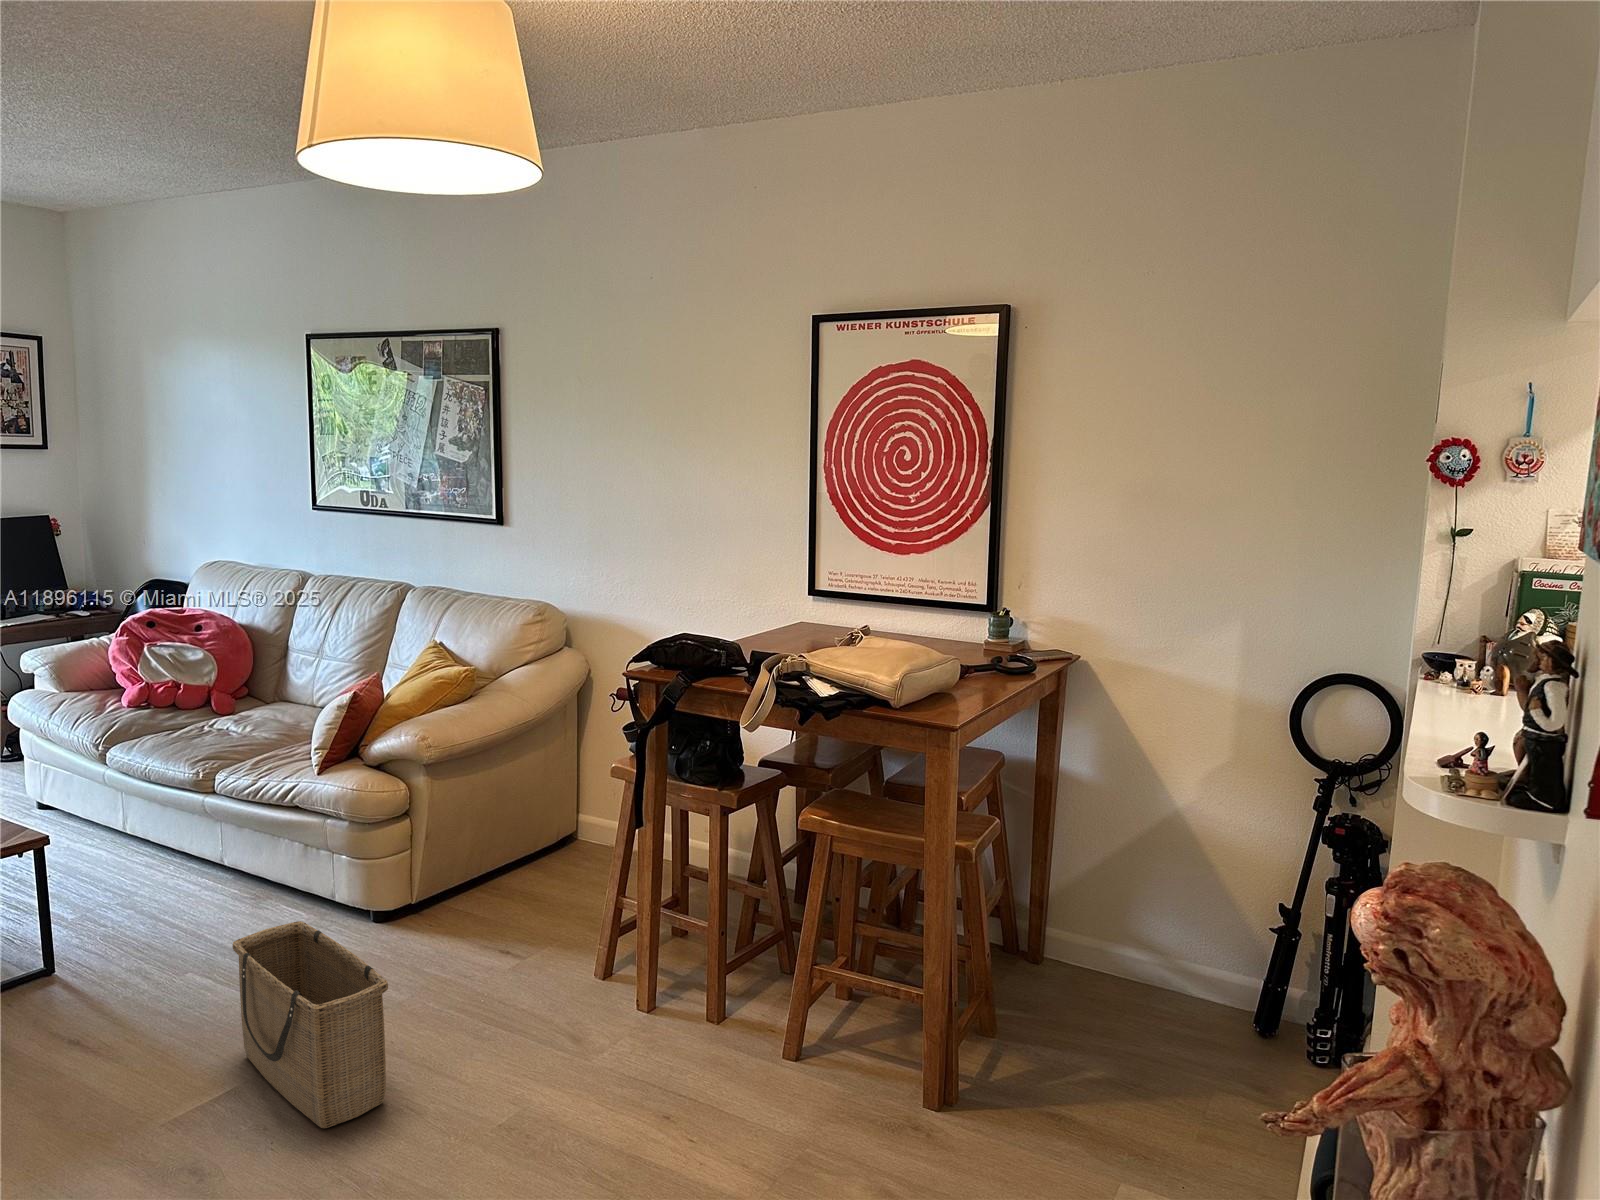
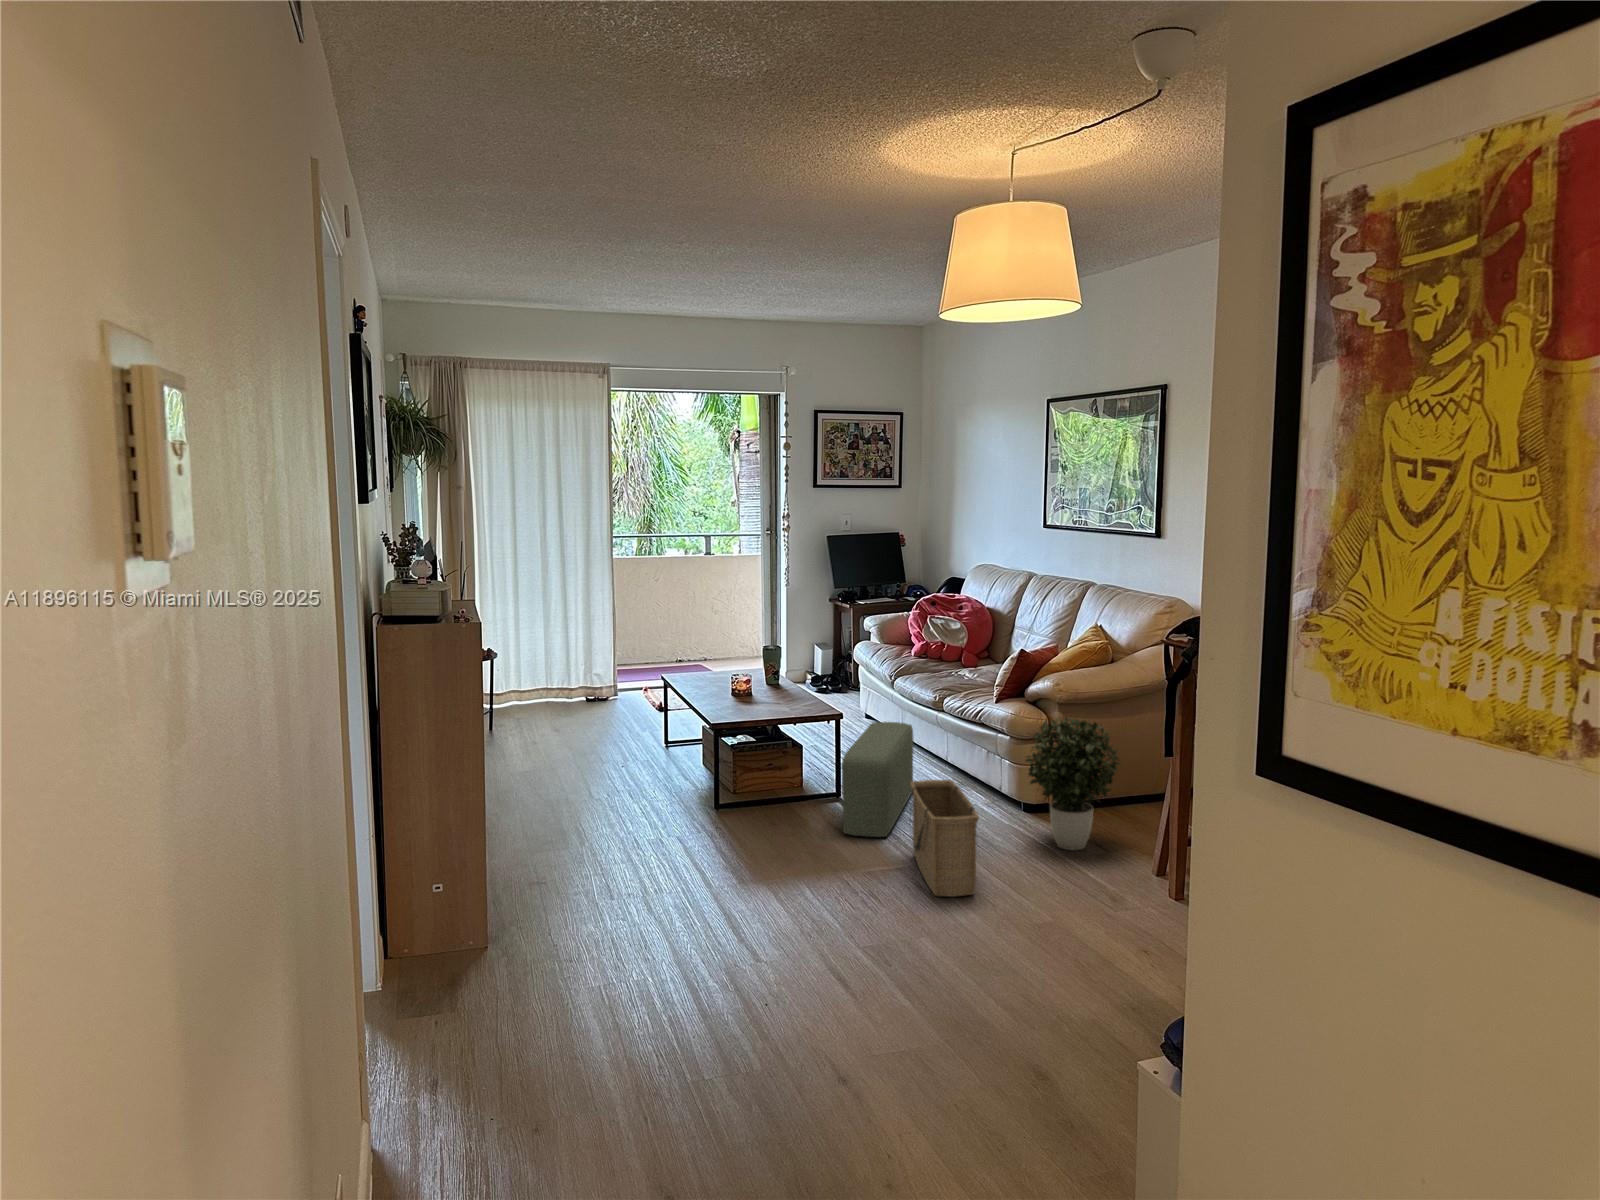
potted plant: none [407,784,538,972] -> present [1025,716,1121,850]
pouf: none [82,830,188,1052] -> present [842,722,913,837]

